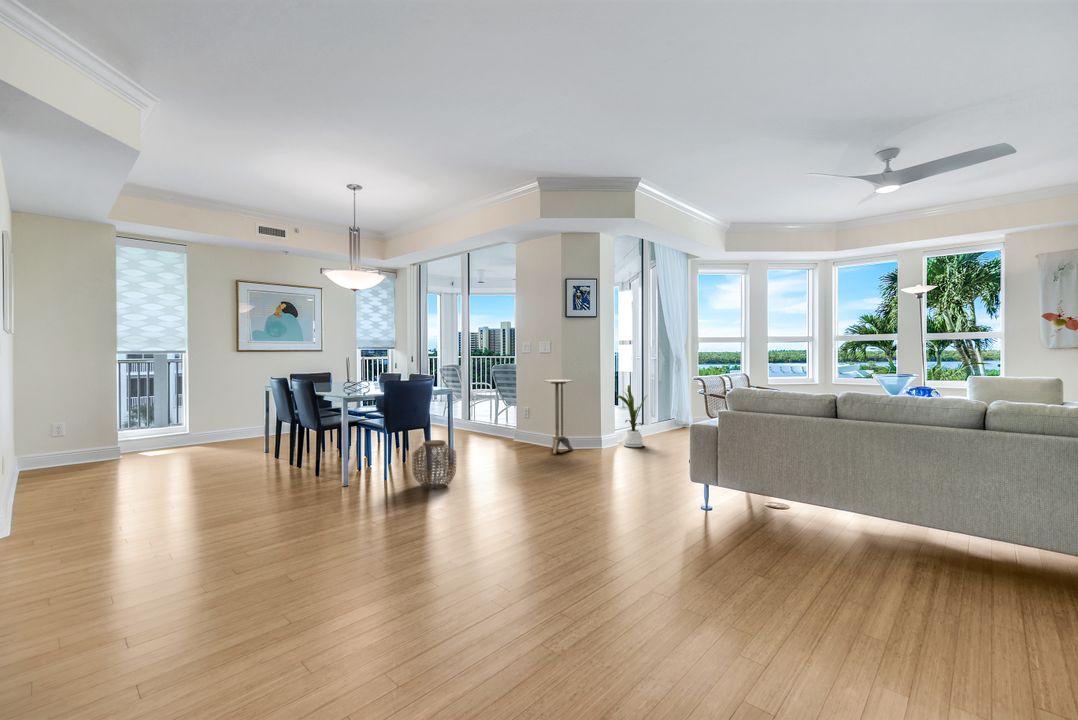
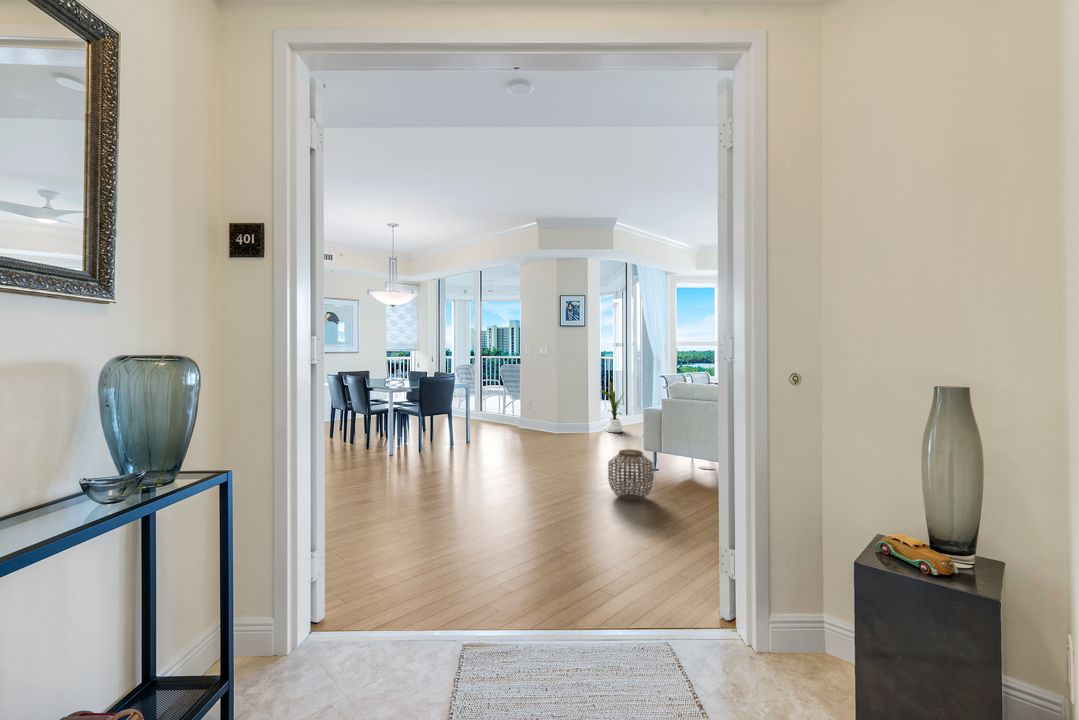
side table: present [545,380,573,454] -> none [542,377,565,436]
woven basket: present [412,440,456,489] -> present [608,449,654,501]

